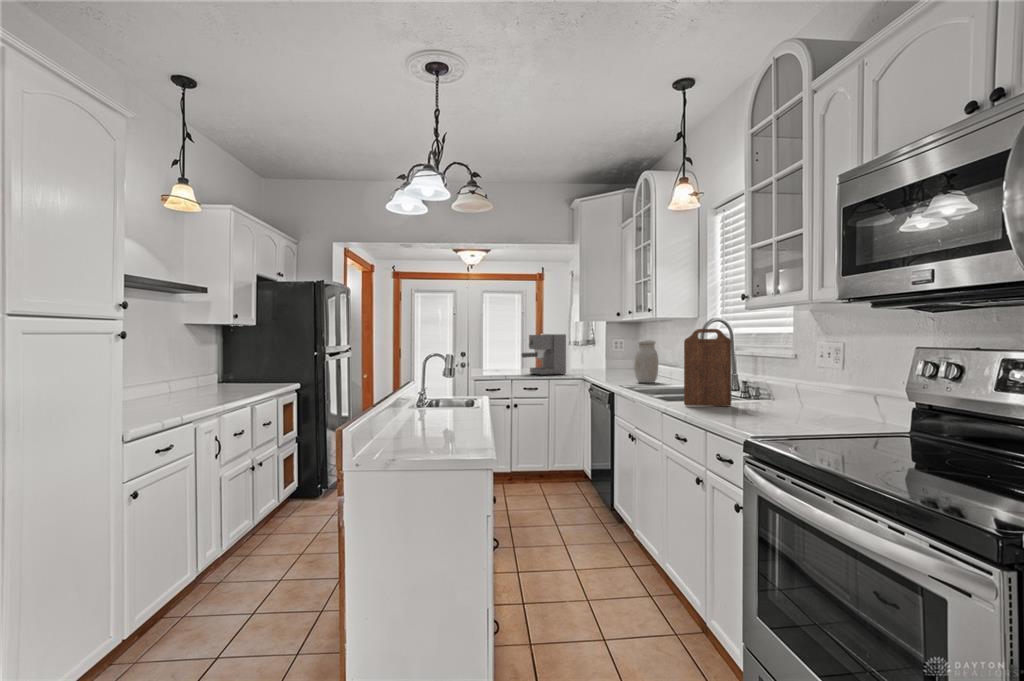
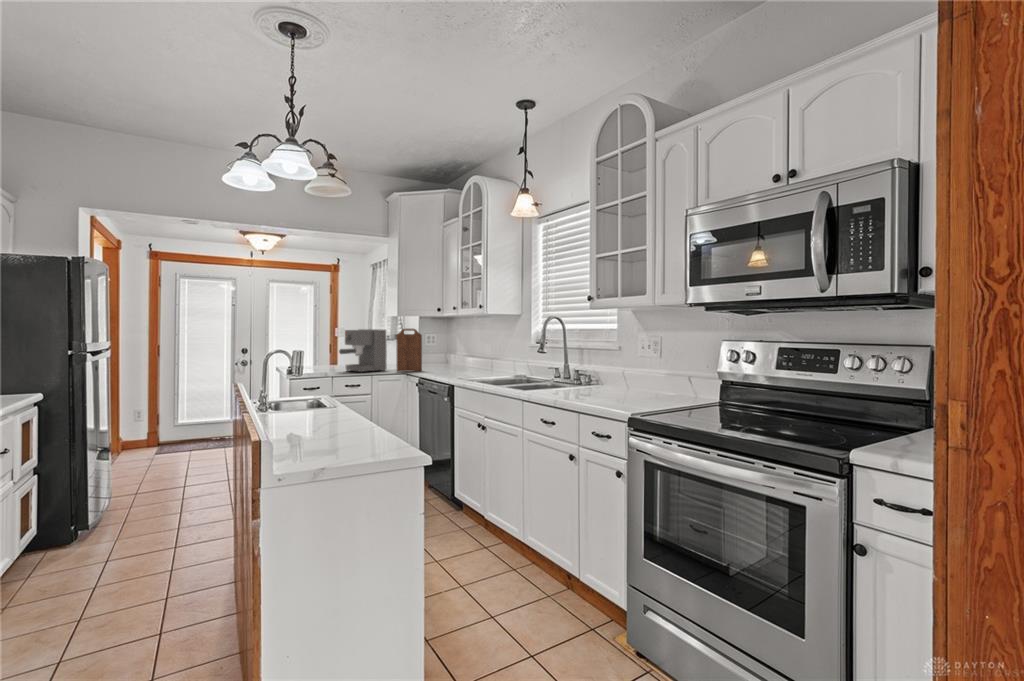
cutting board: present [684,329,732,406] -> present [396,328,422,372]
jar: present [635,340,658,383] -> none [465,335,486,376]

